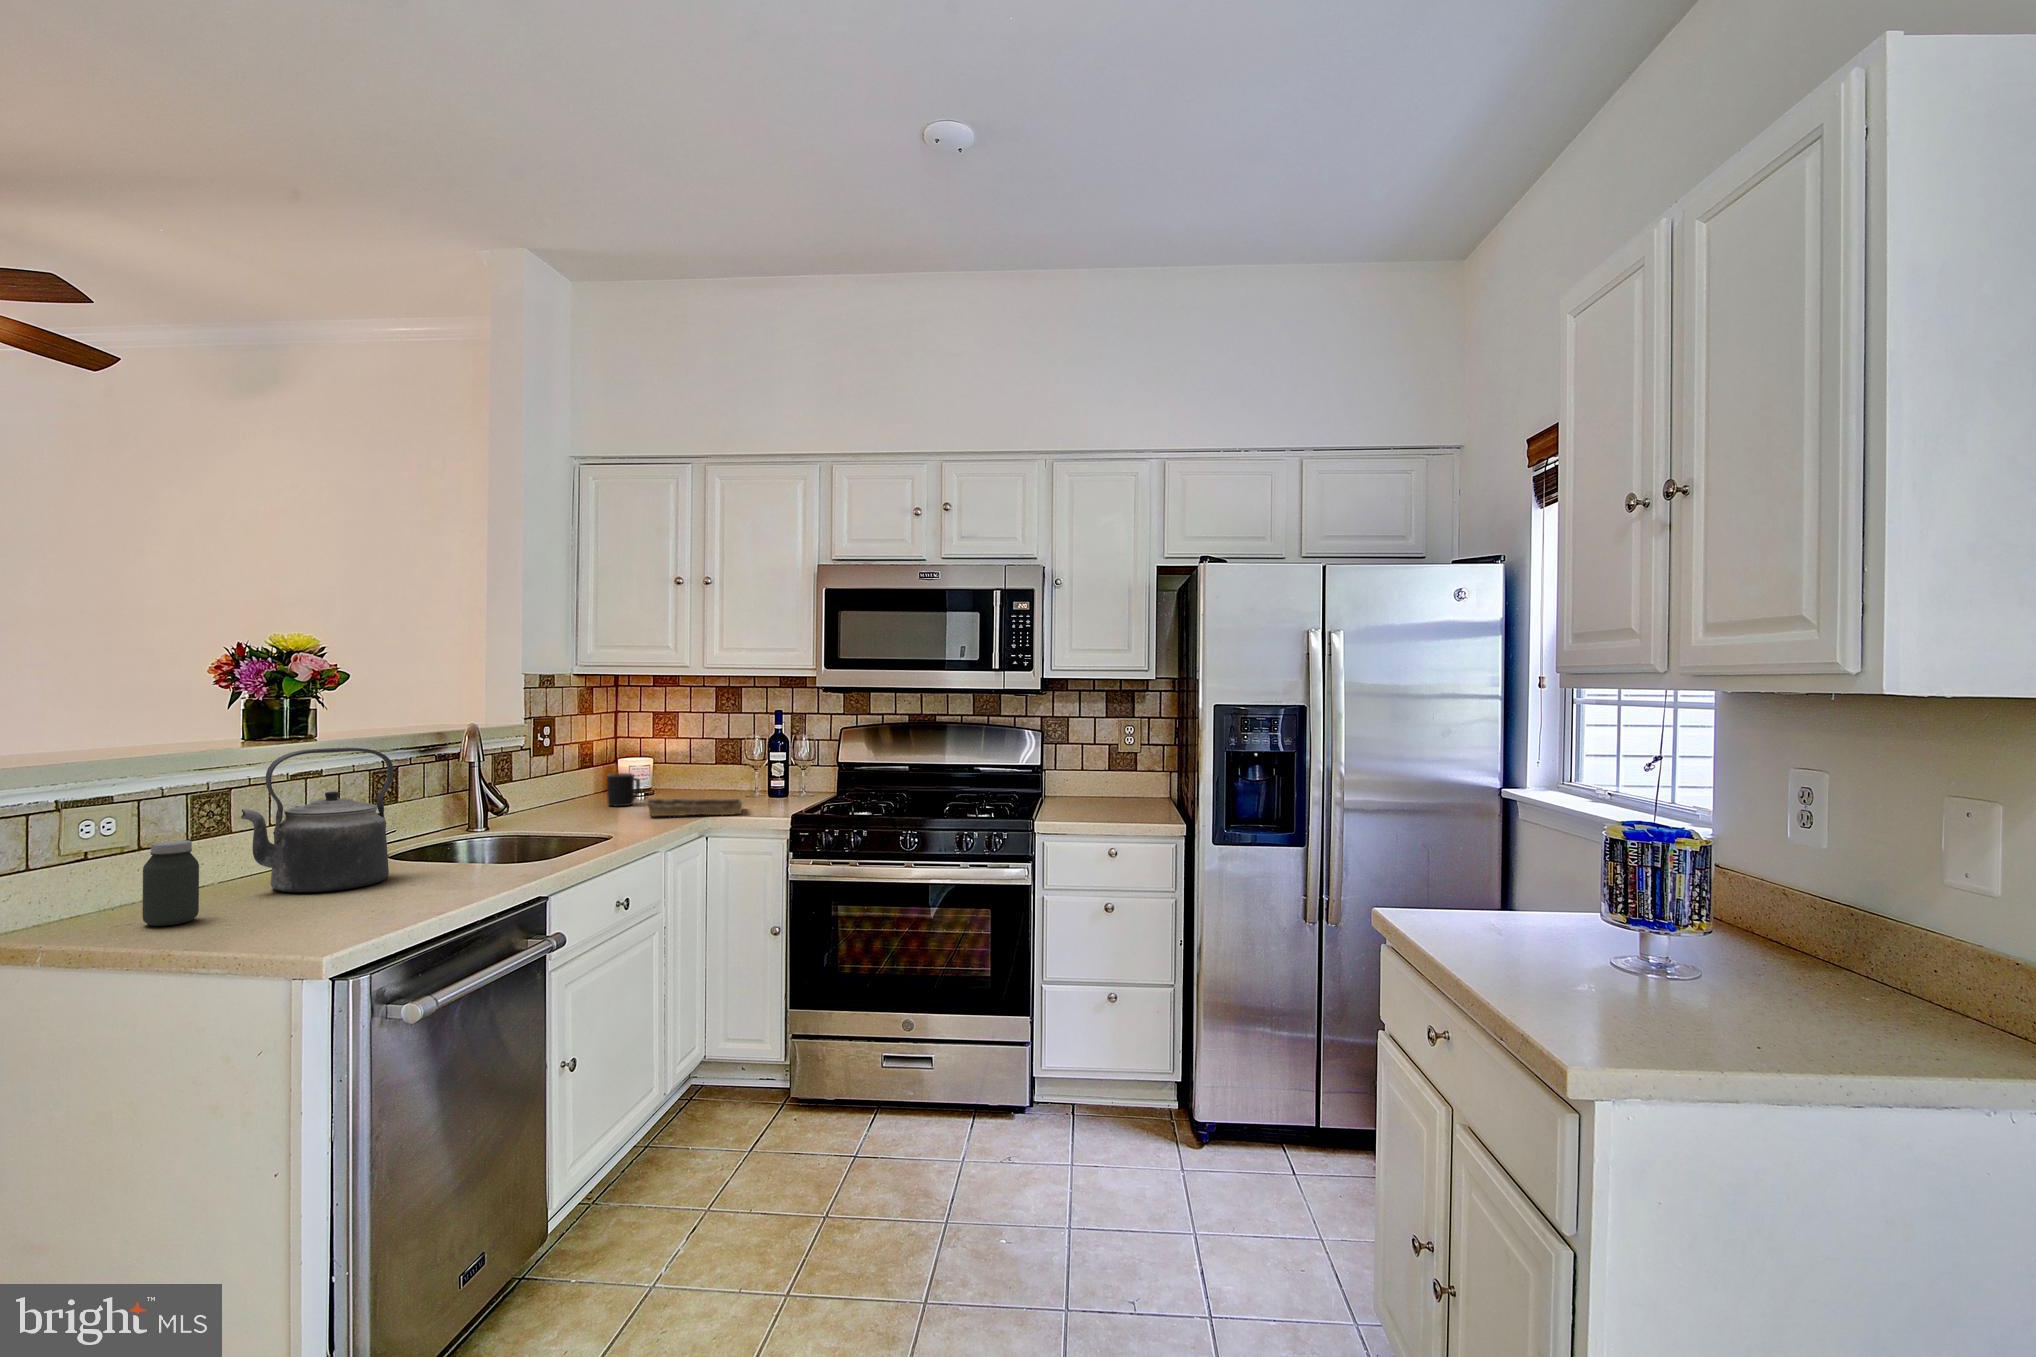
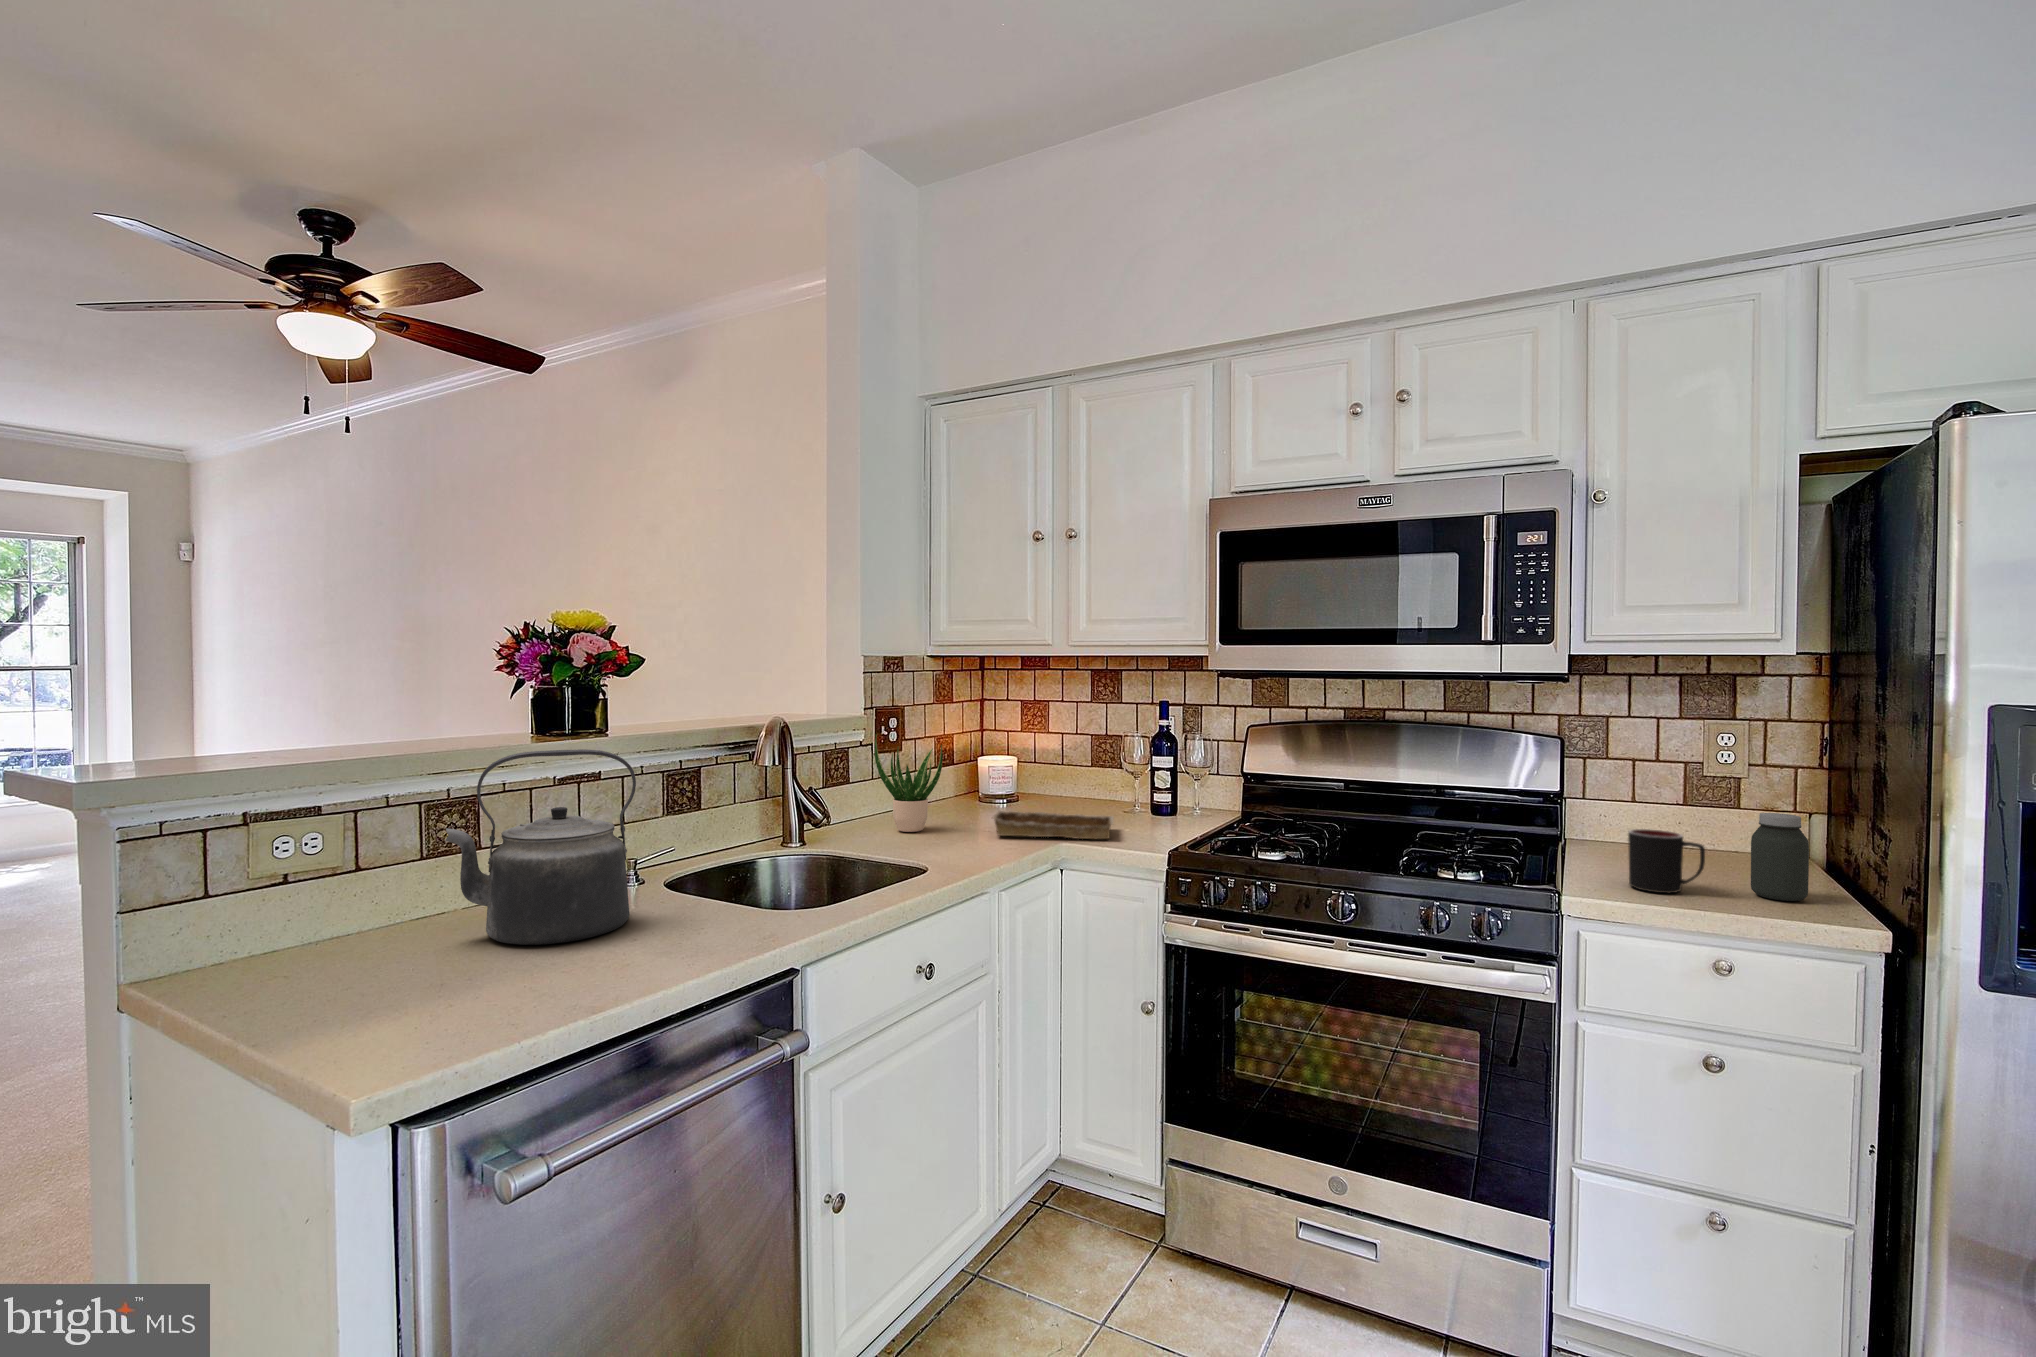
potted plant: none [539,739,601,818] -> present [875,735,943,832]
mug: present [607,773,640,806] -> present [1628,829,1705,893]
jar: present [142,840,199,926] -> present [1751,813,1809,901]

